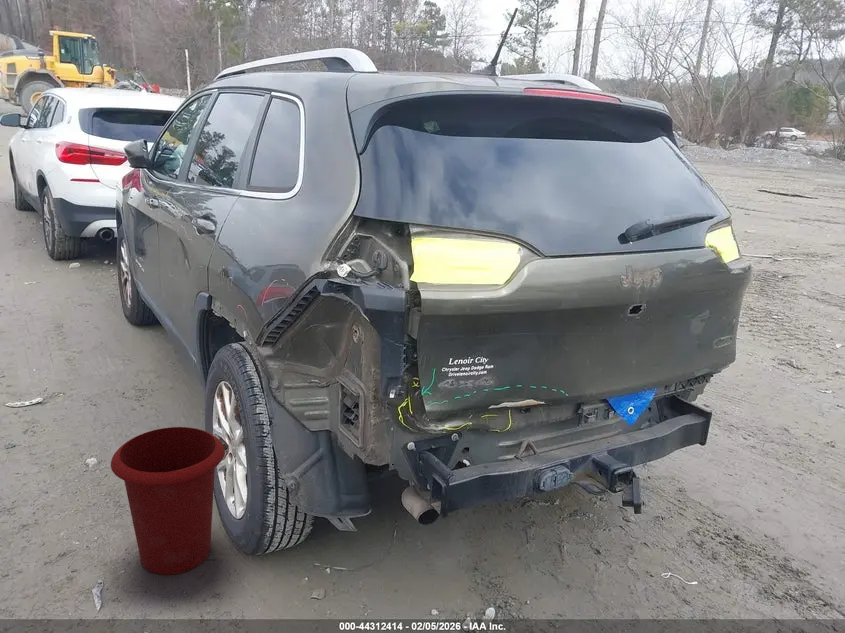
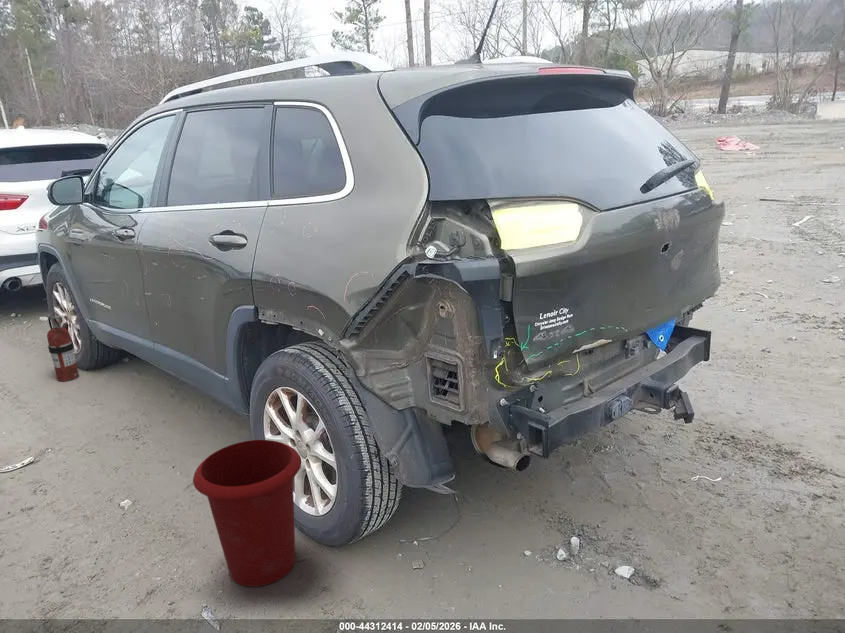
fire extinguisher: none [101,269,126,332] -> present [47,316,79,382]

